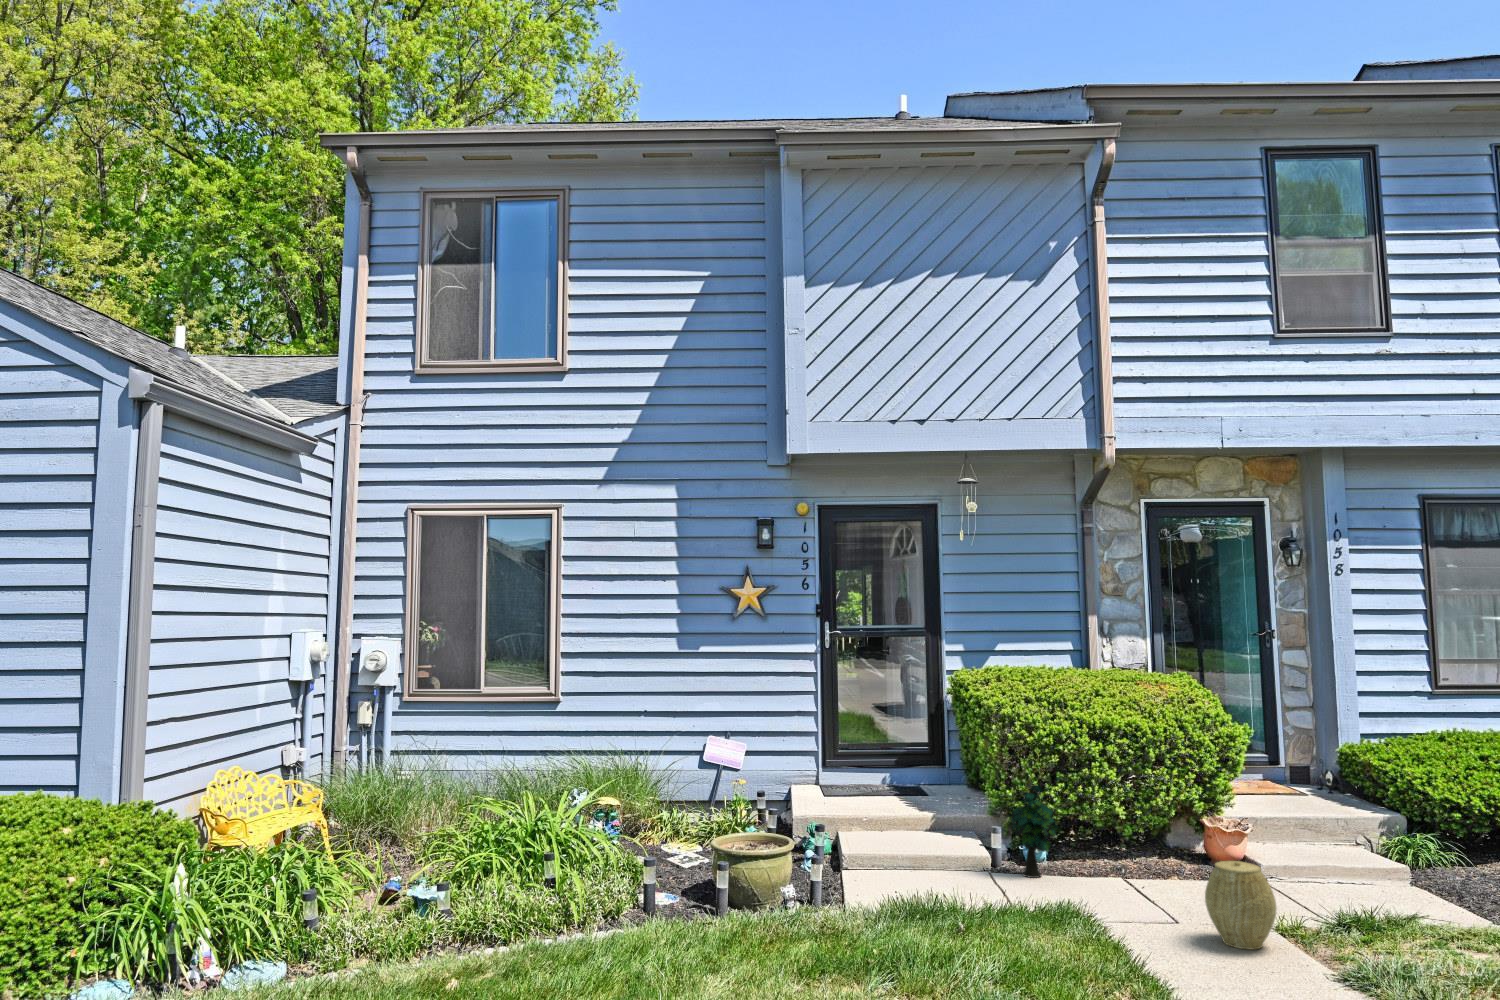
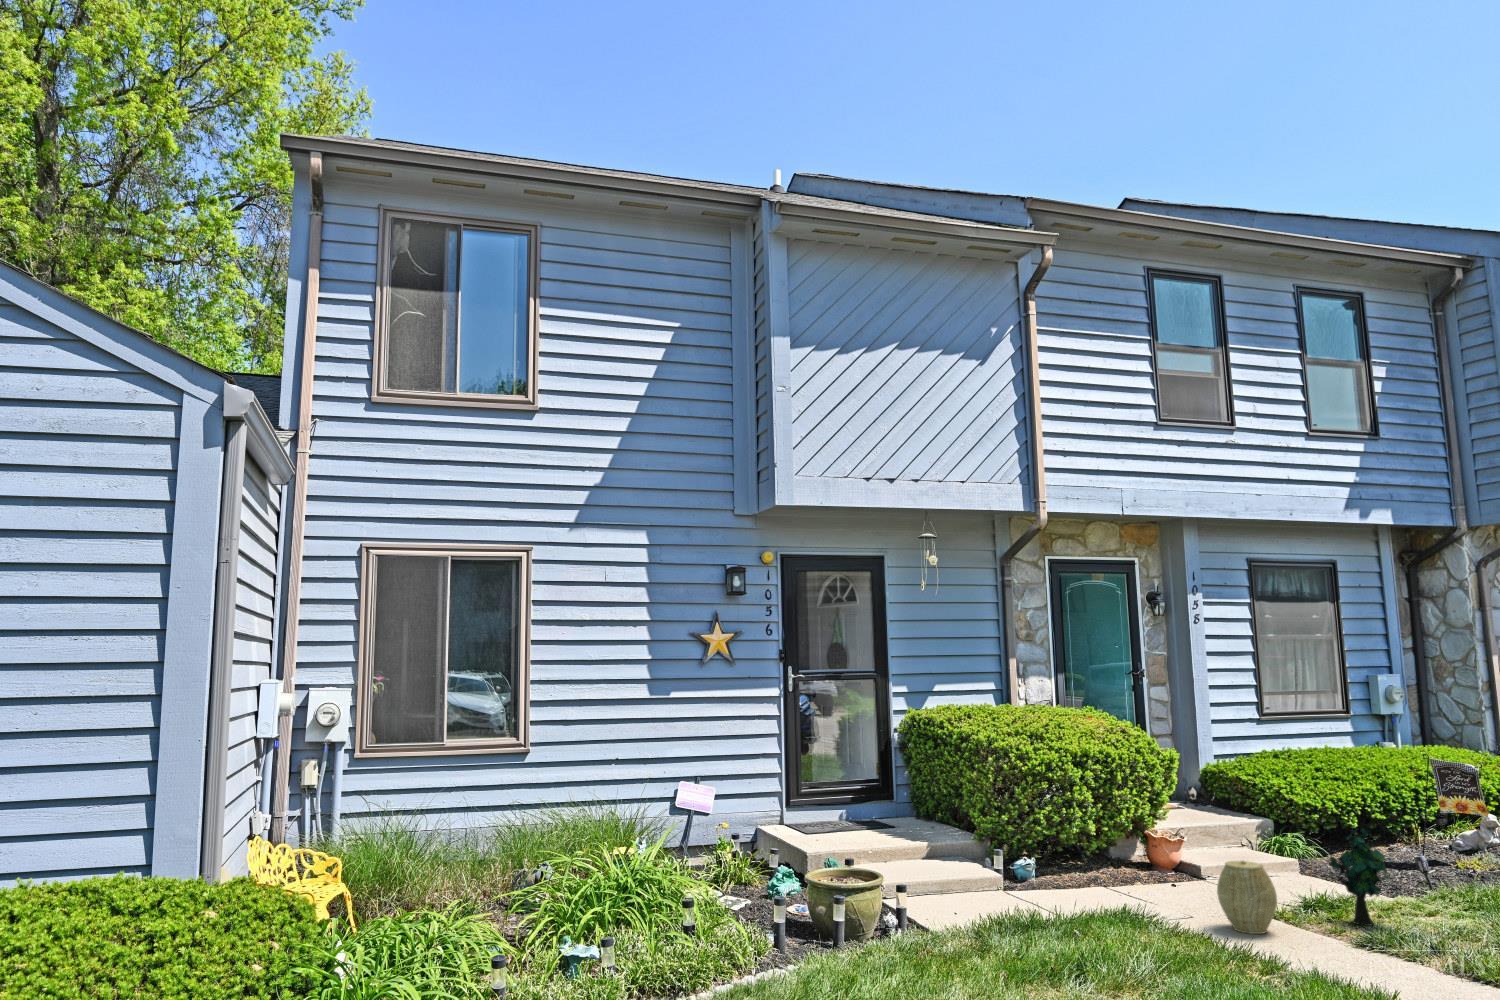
decorative plant: present [1006,785,1059,878] -> present [1329,828,1390,926]

